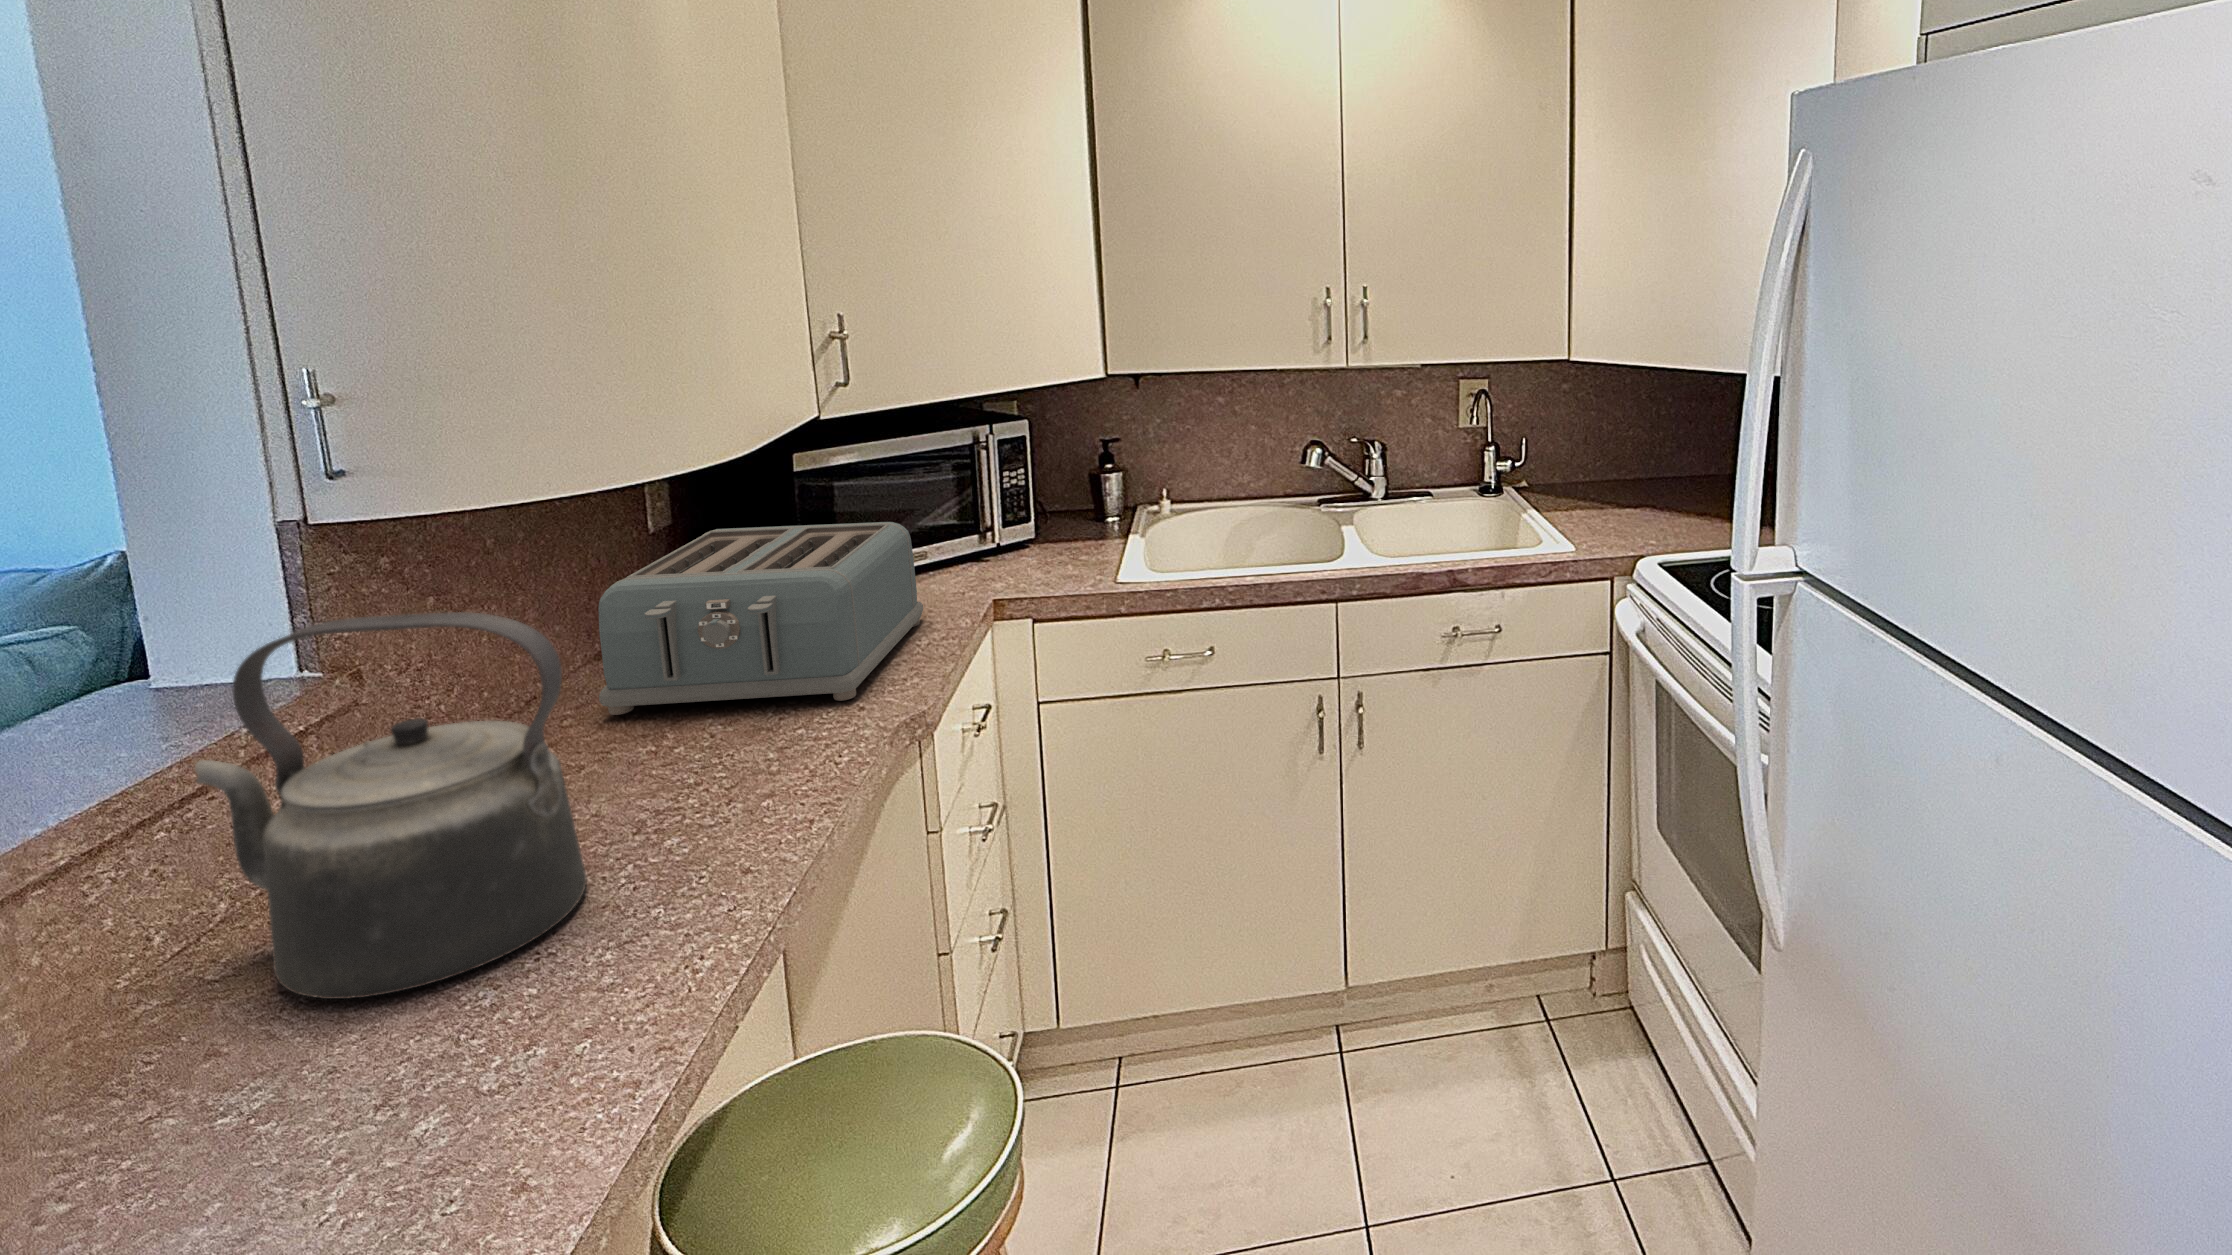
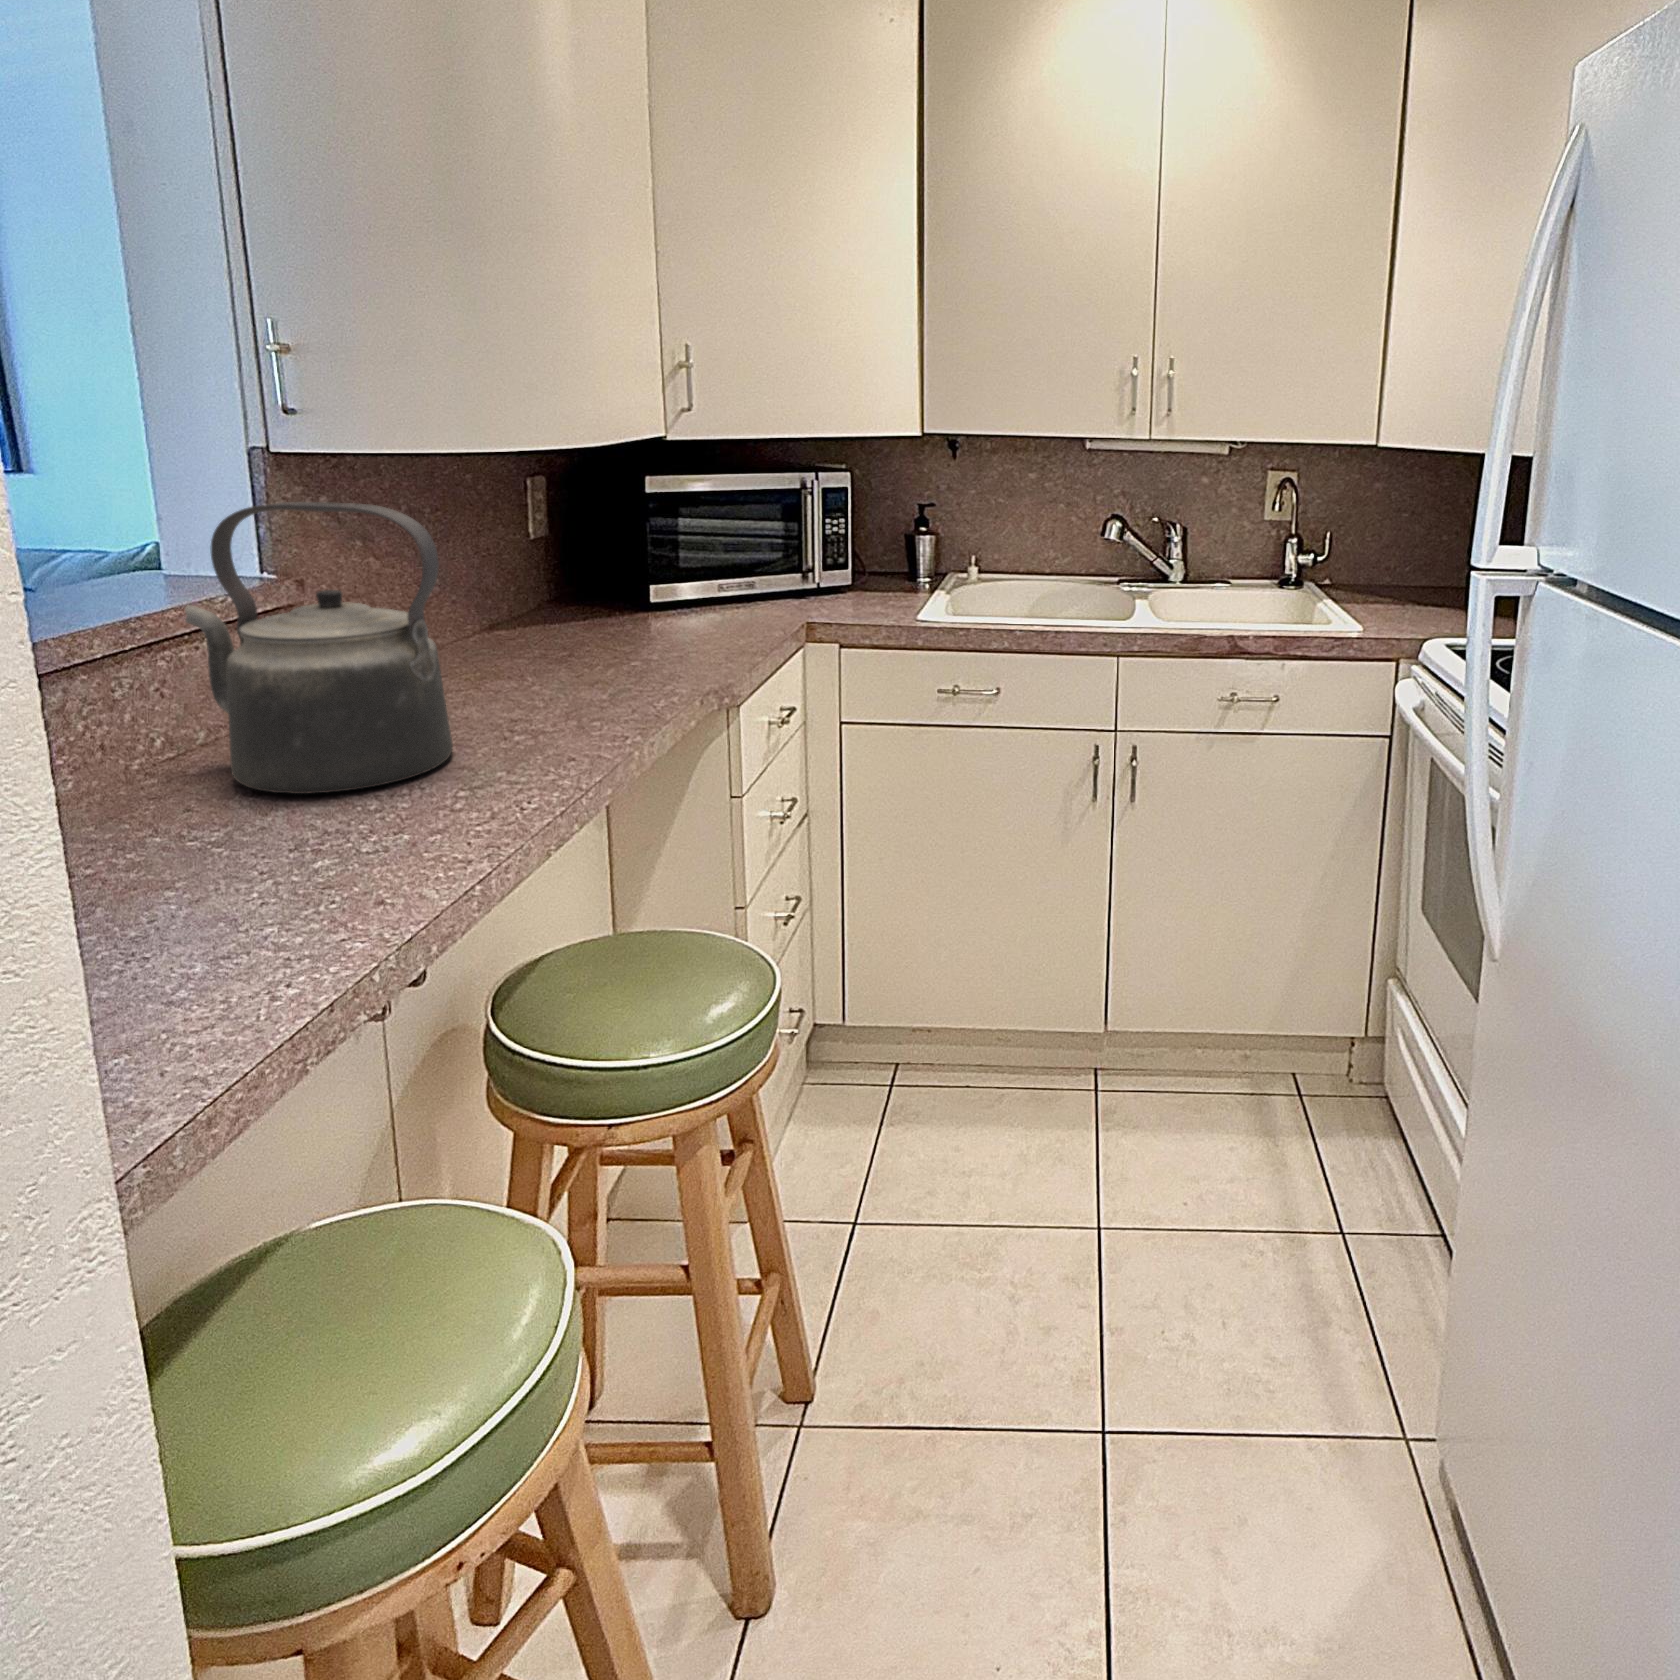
toaster: present [599,522,923,715] -> none [480,529,745,669]

